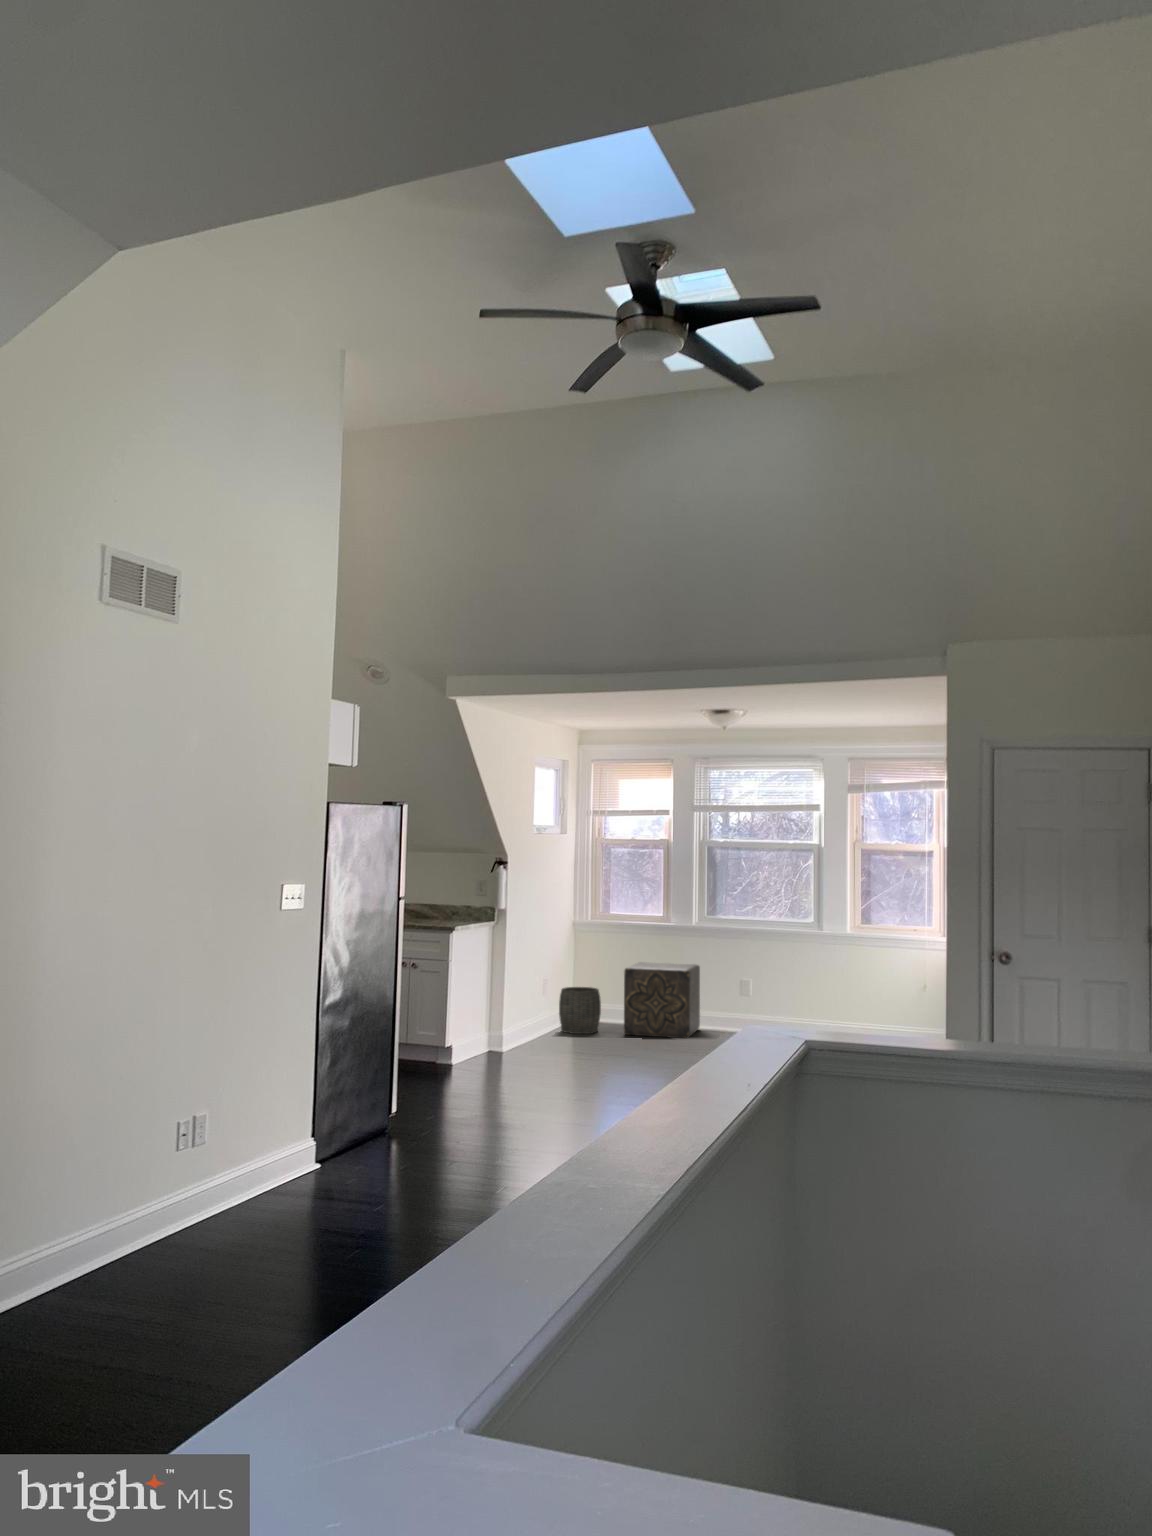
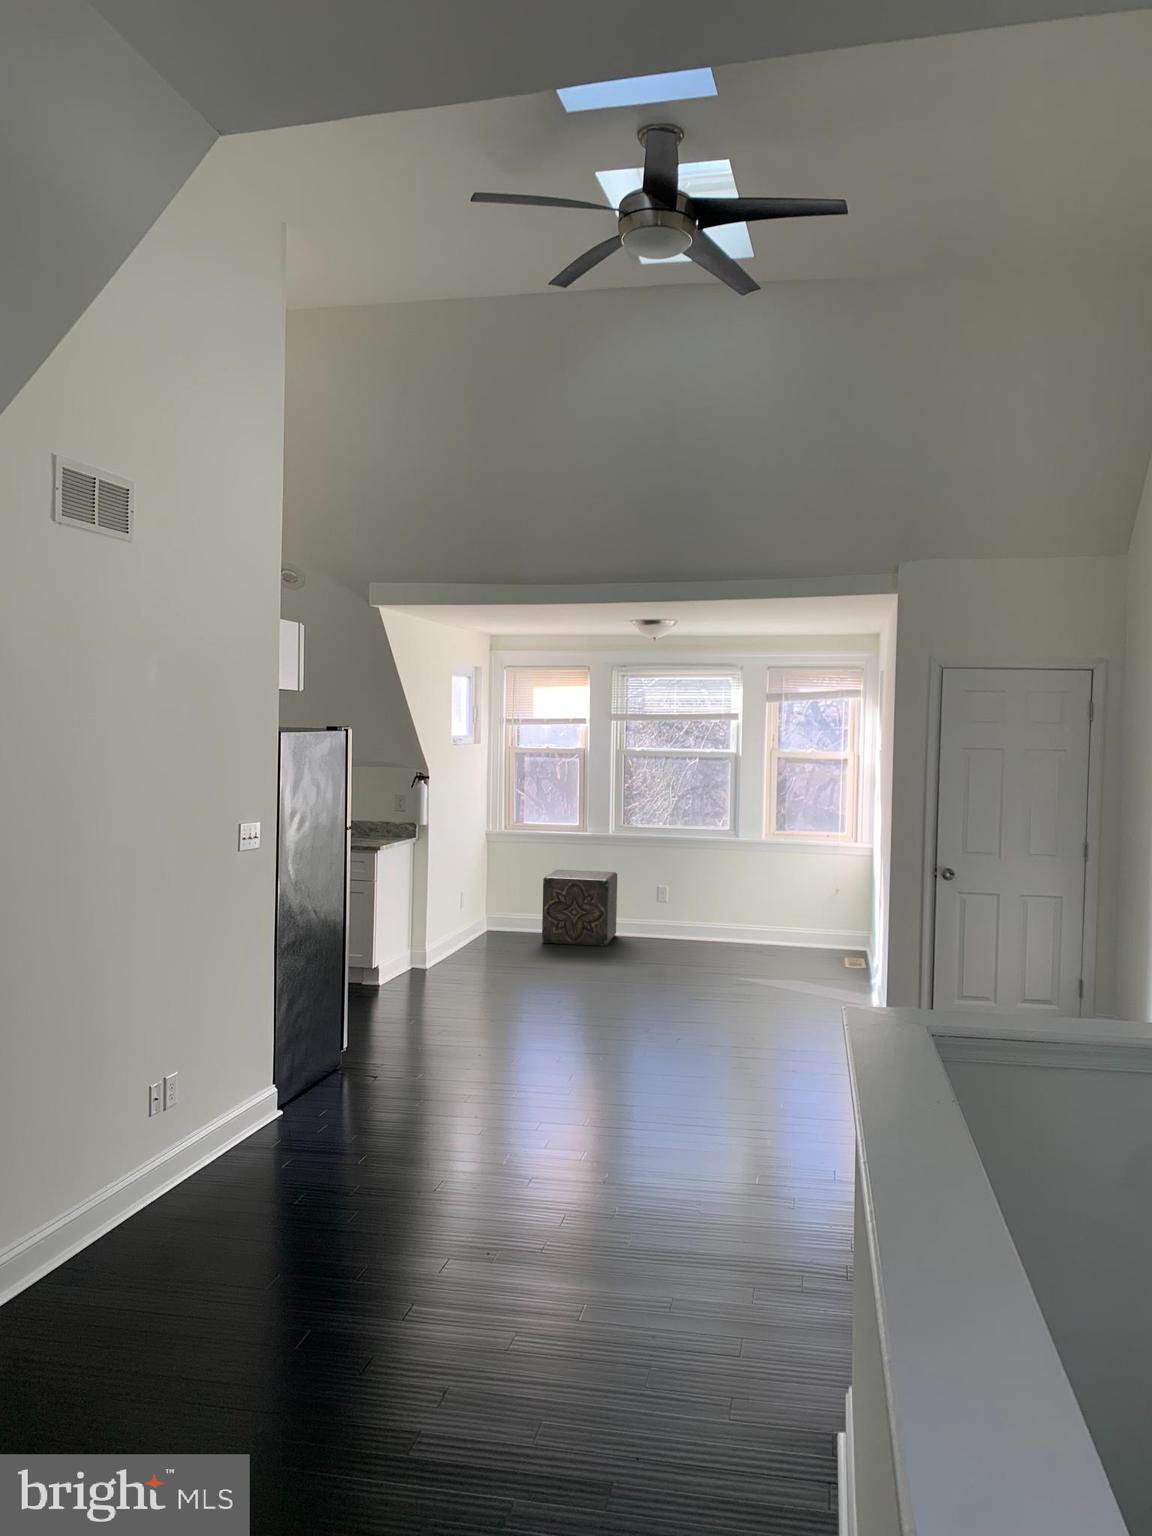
woven basket: present [559,987,601,1034] -> none [477,895,519,942]

